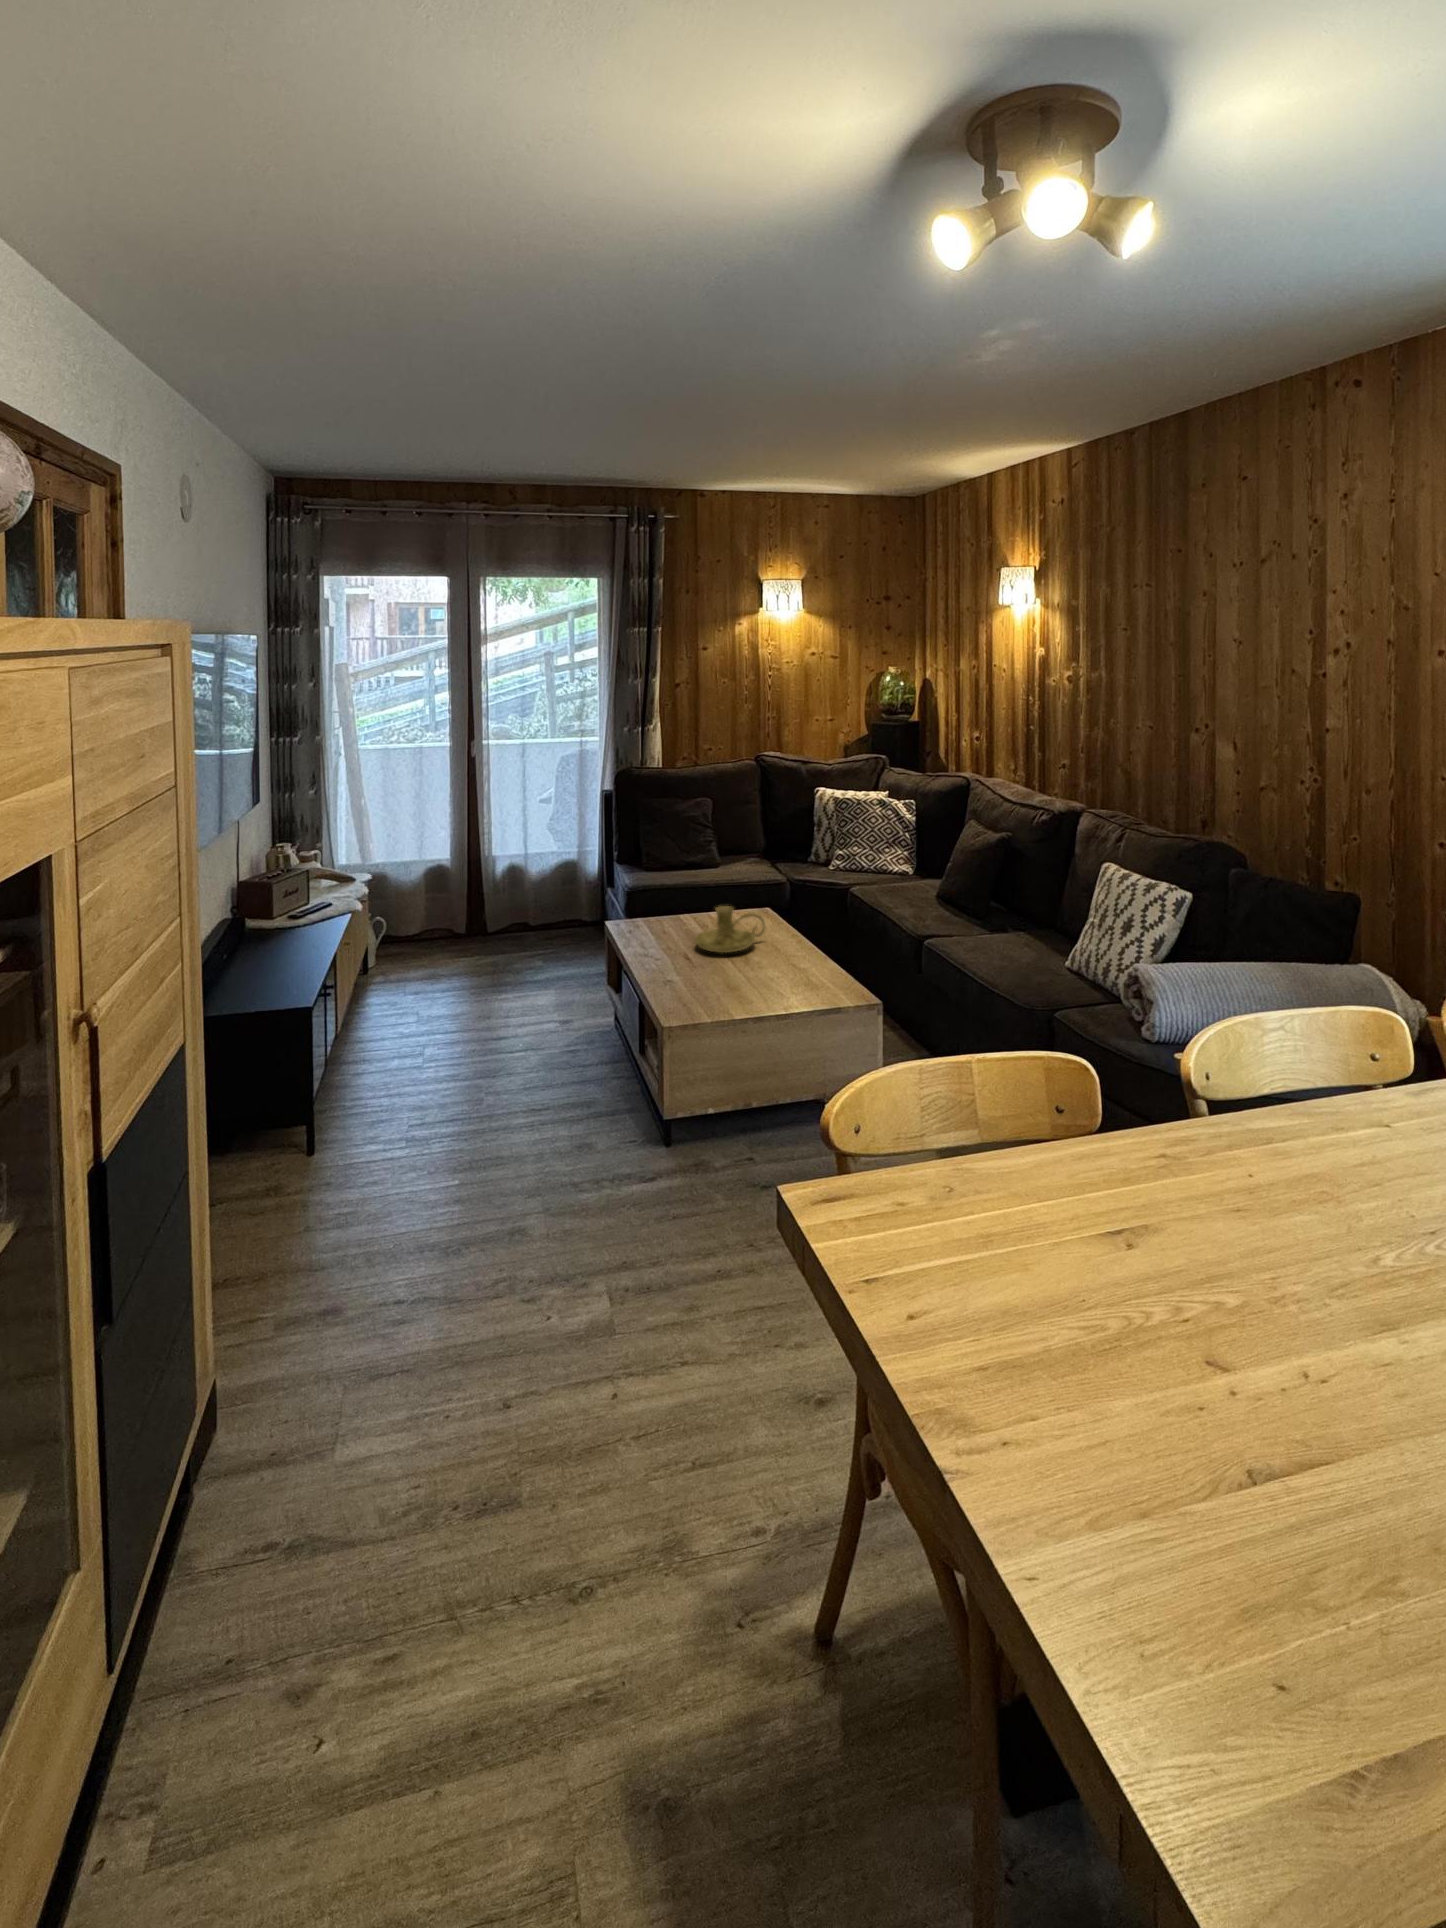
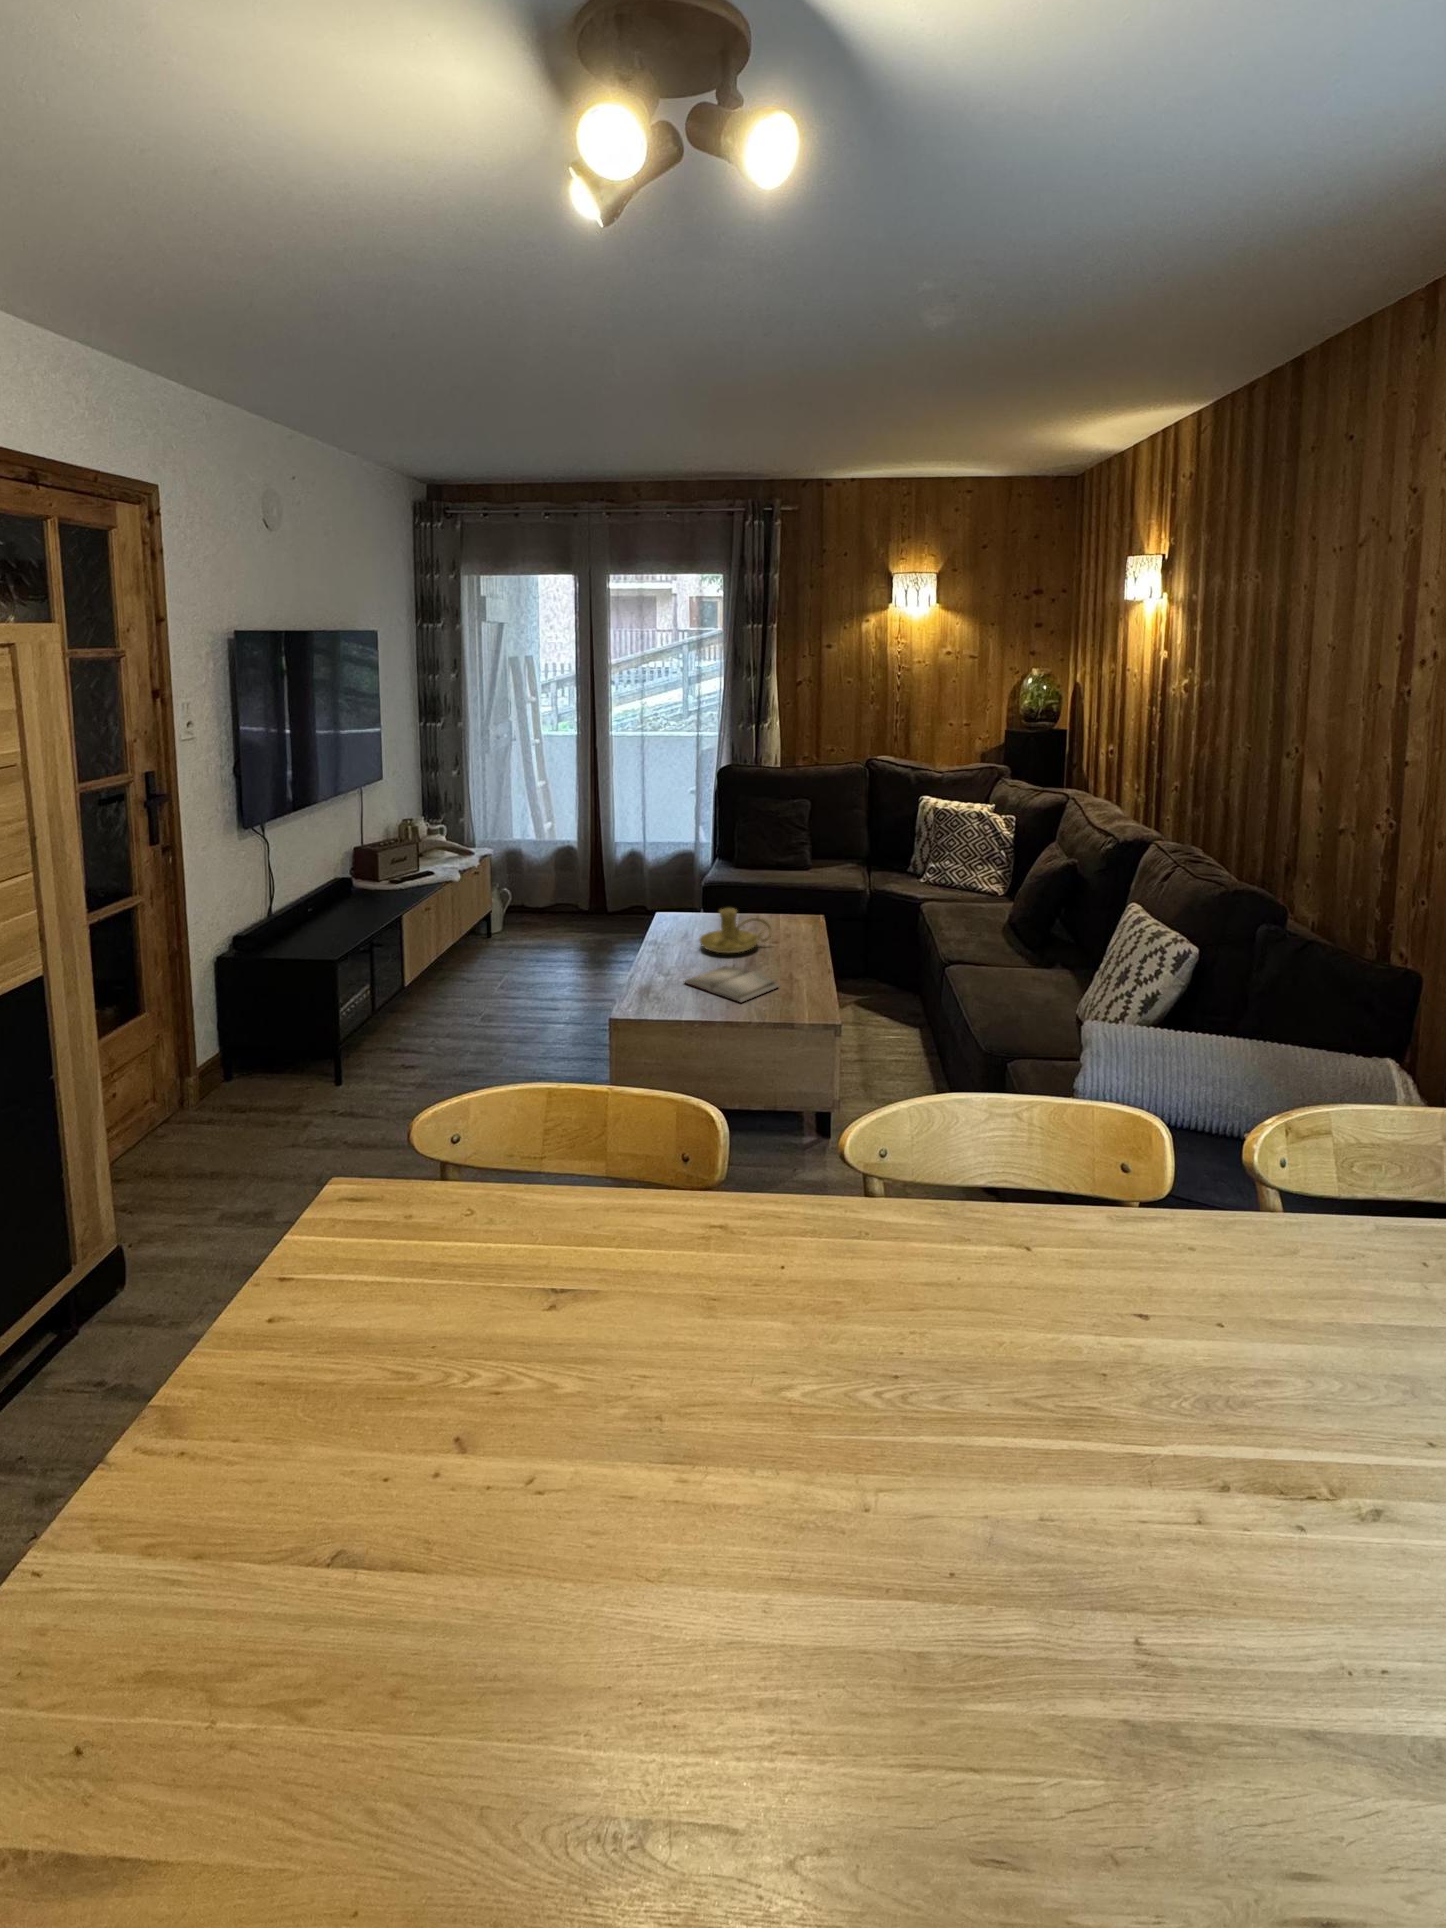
hardback book: none [717,963,815,997] -> present [685,966,778,1002]

